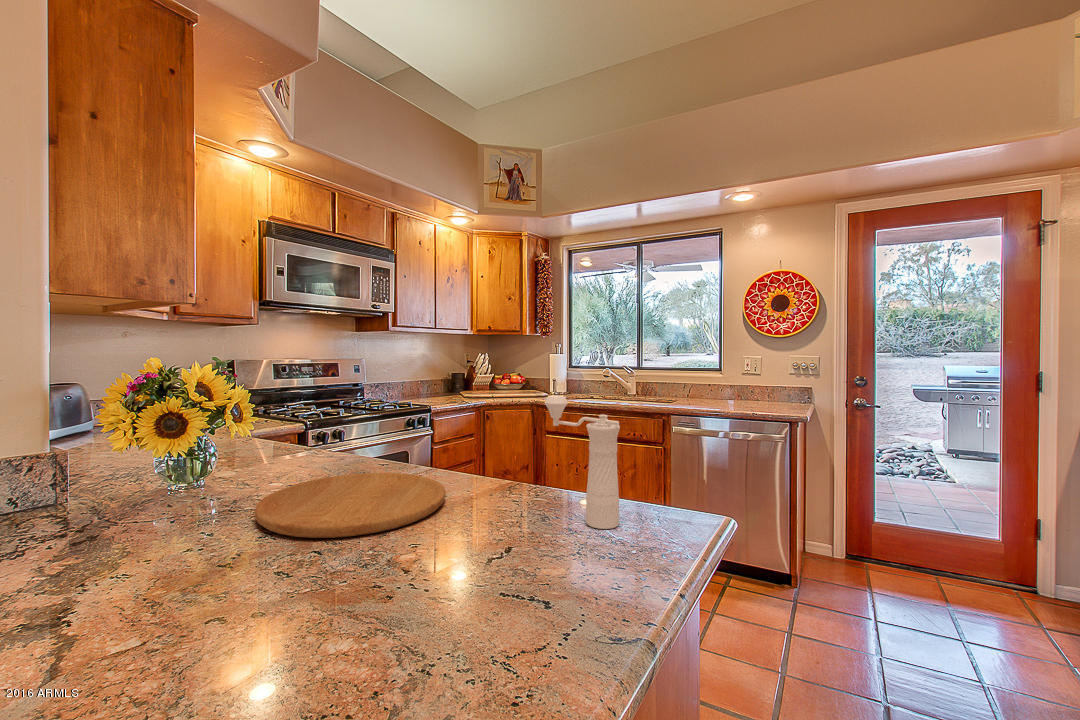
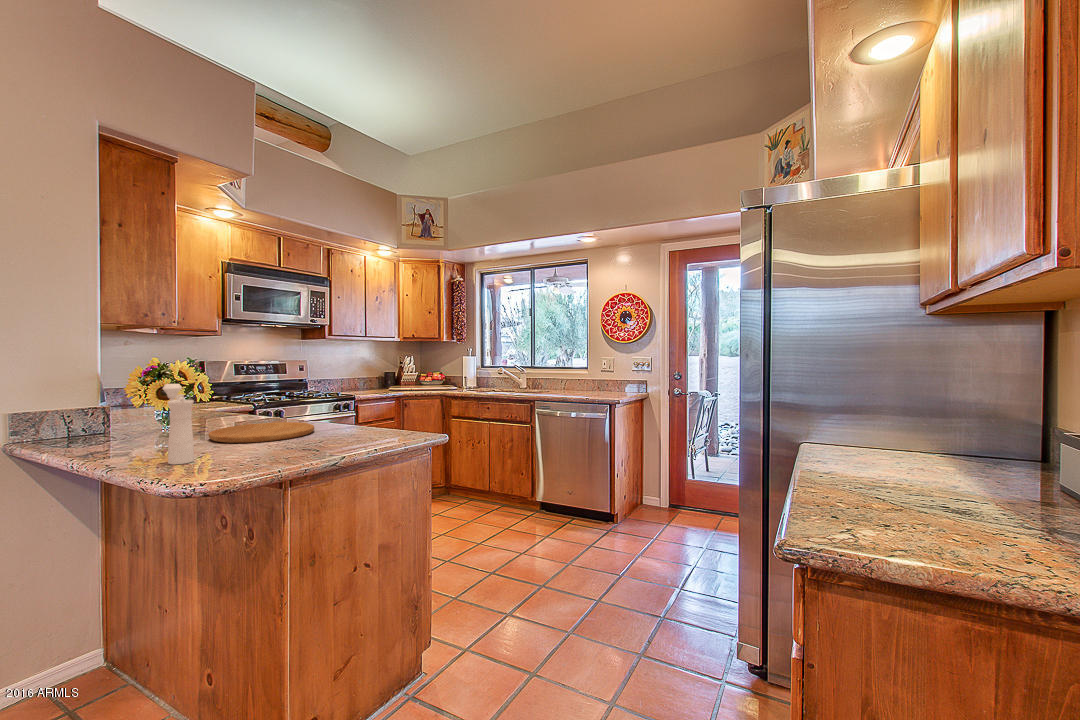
pepper mill: present [544,396,620,529] -> present [163,384,194,464]

